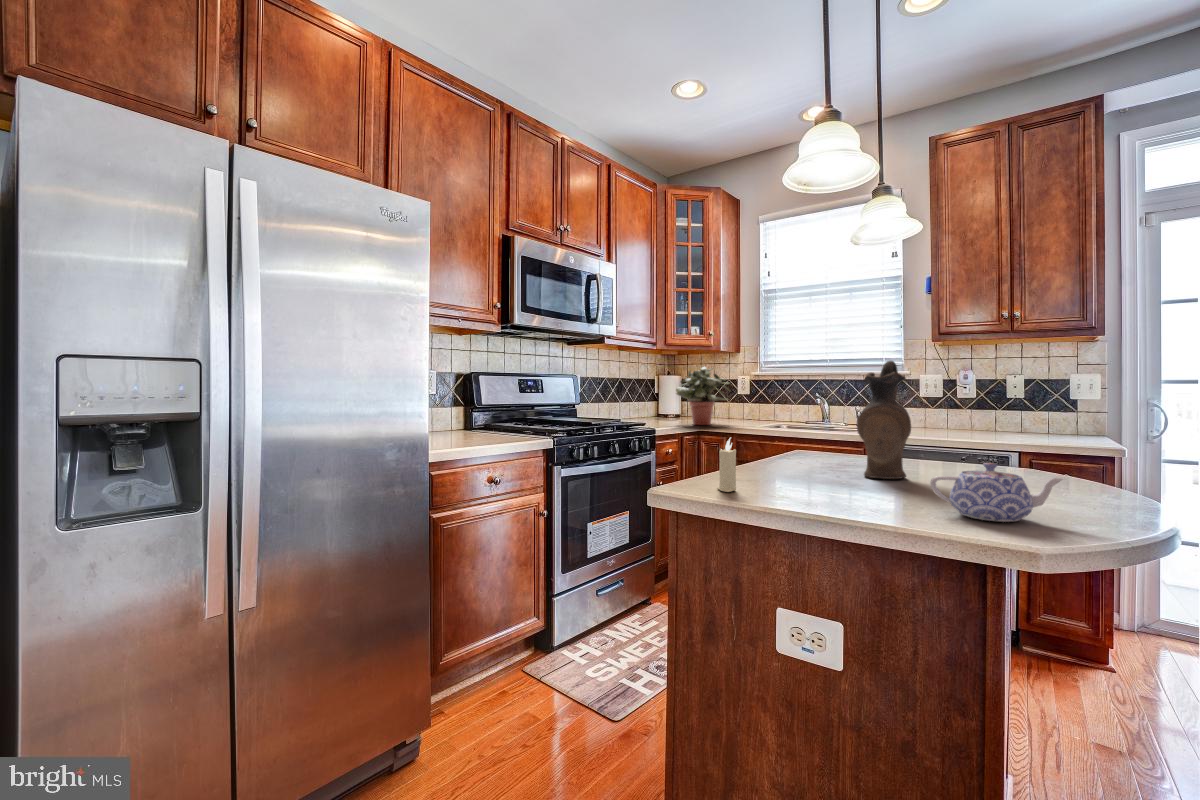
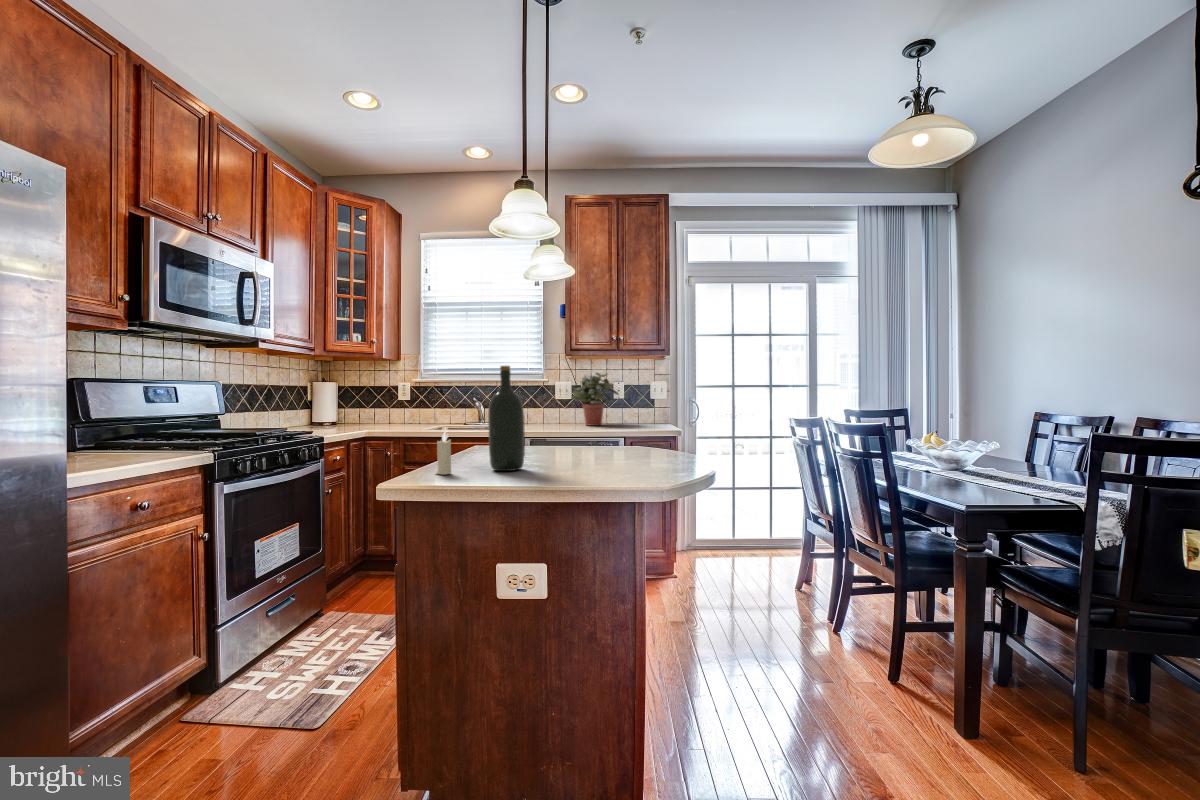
wine bottle: none [786,356,836,497] -> present [488,366,525,471]
ceramic pitcher: present [857,361,911,479] -> none [531,370,567,457]
potted plant: present [676,367,729,425] -> present [572,373,618,426]
teapot: present [930,463,1063,522] -> none [586,436,655,472]

